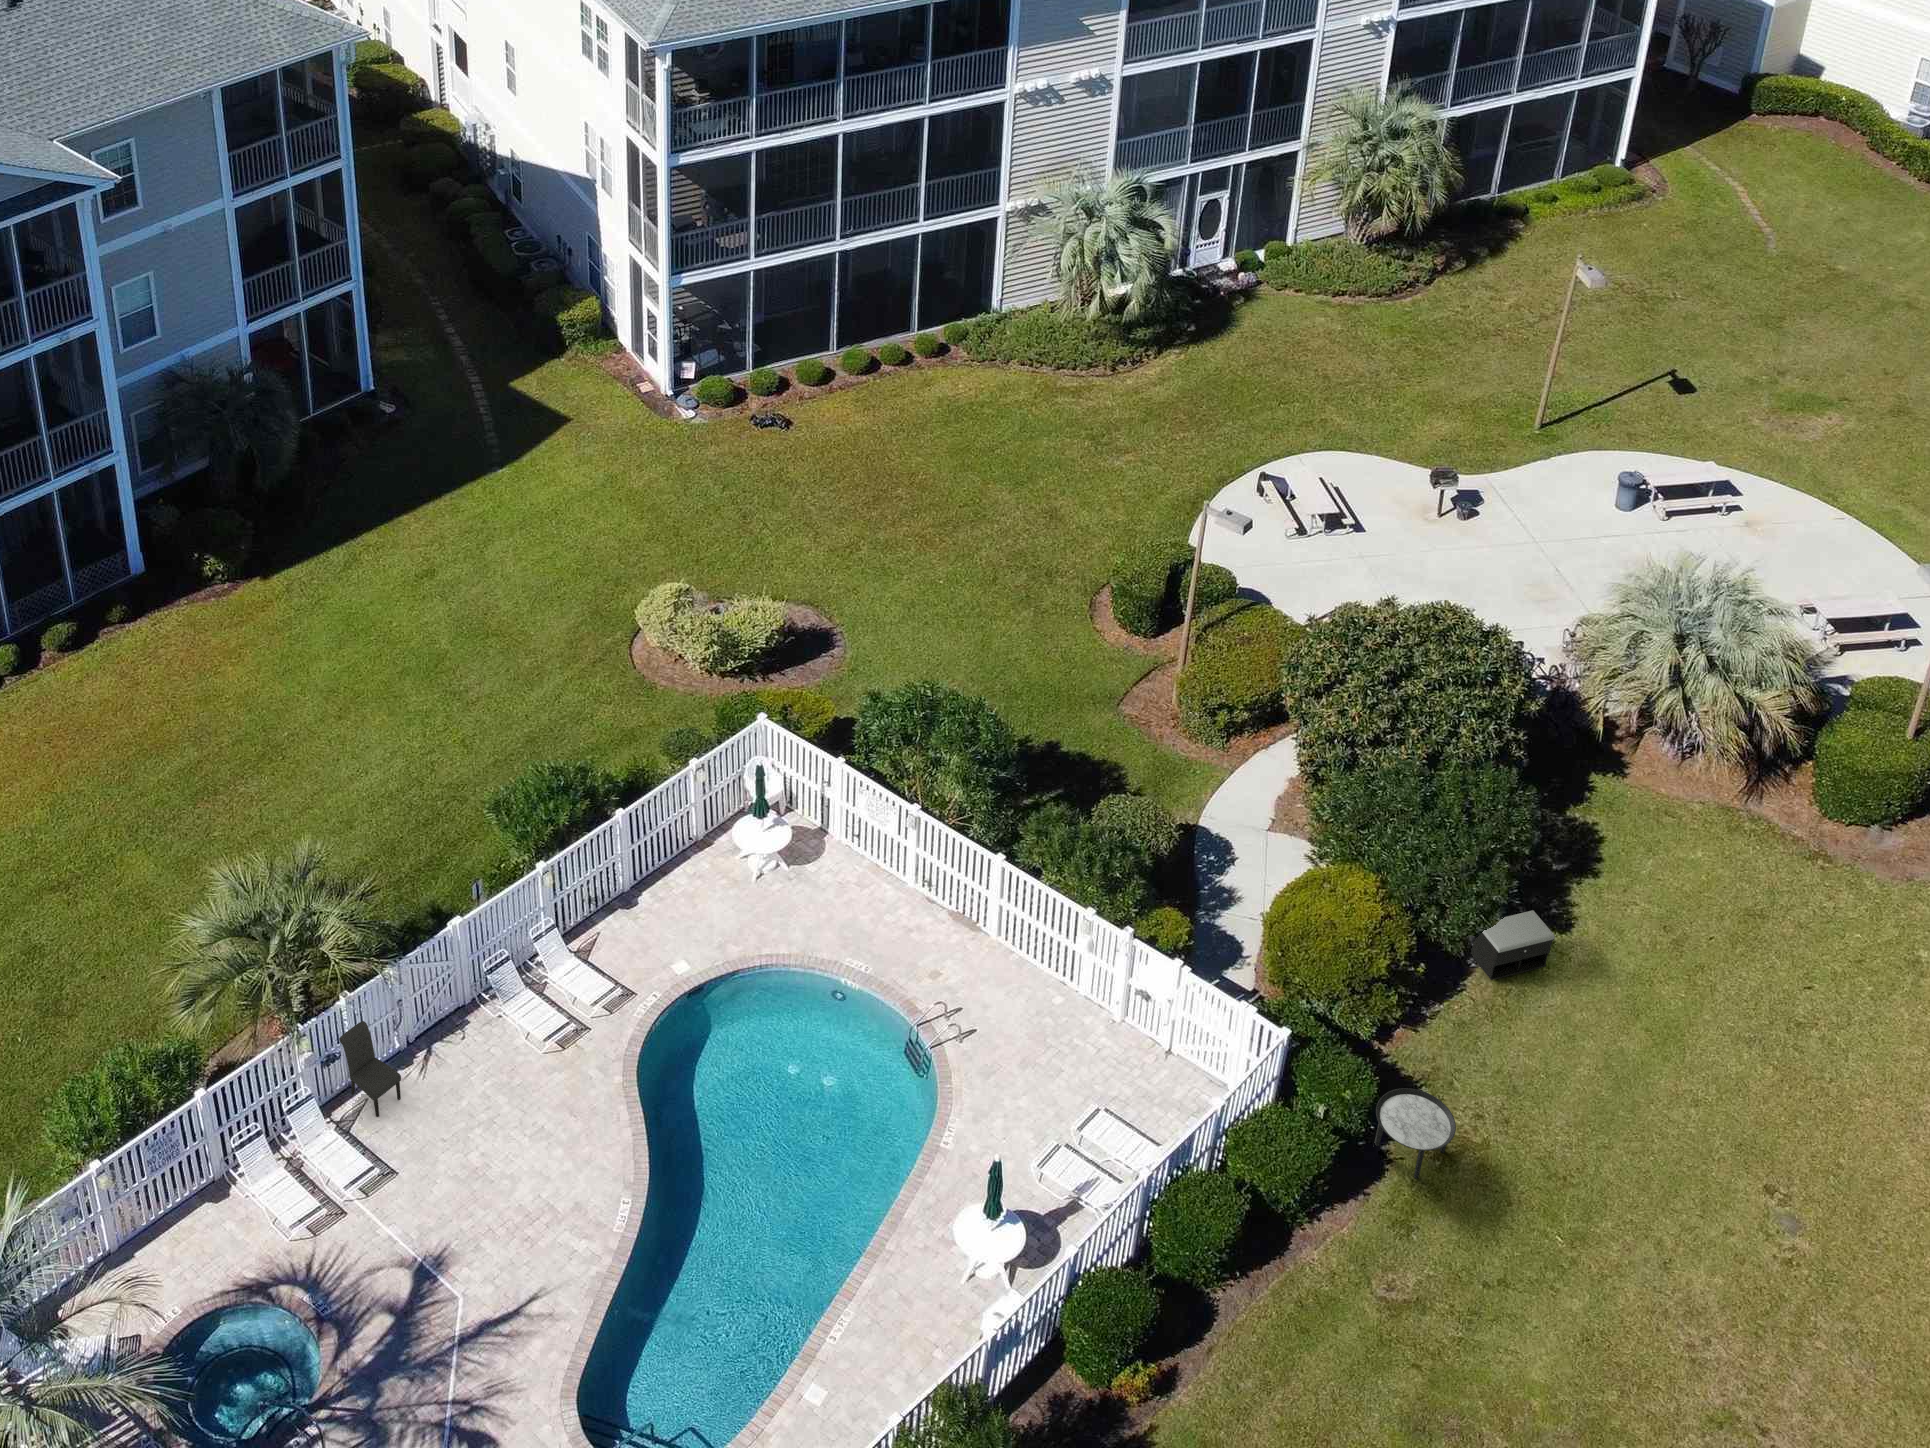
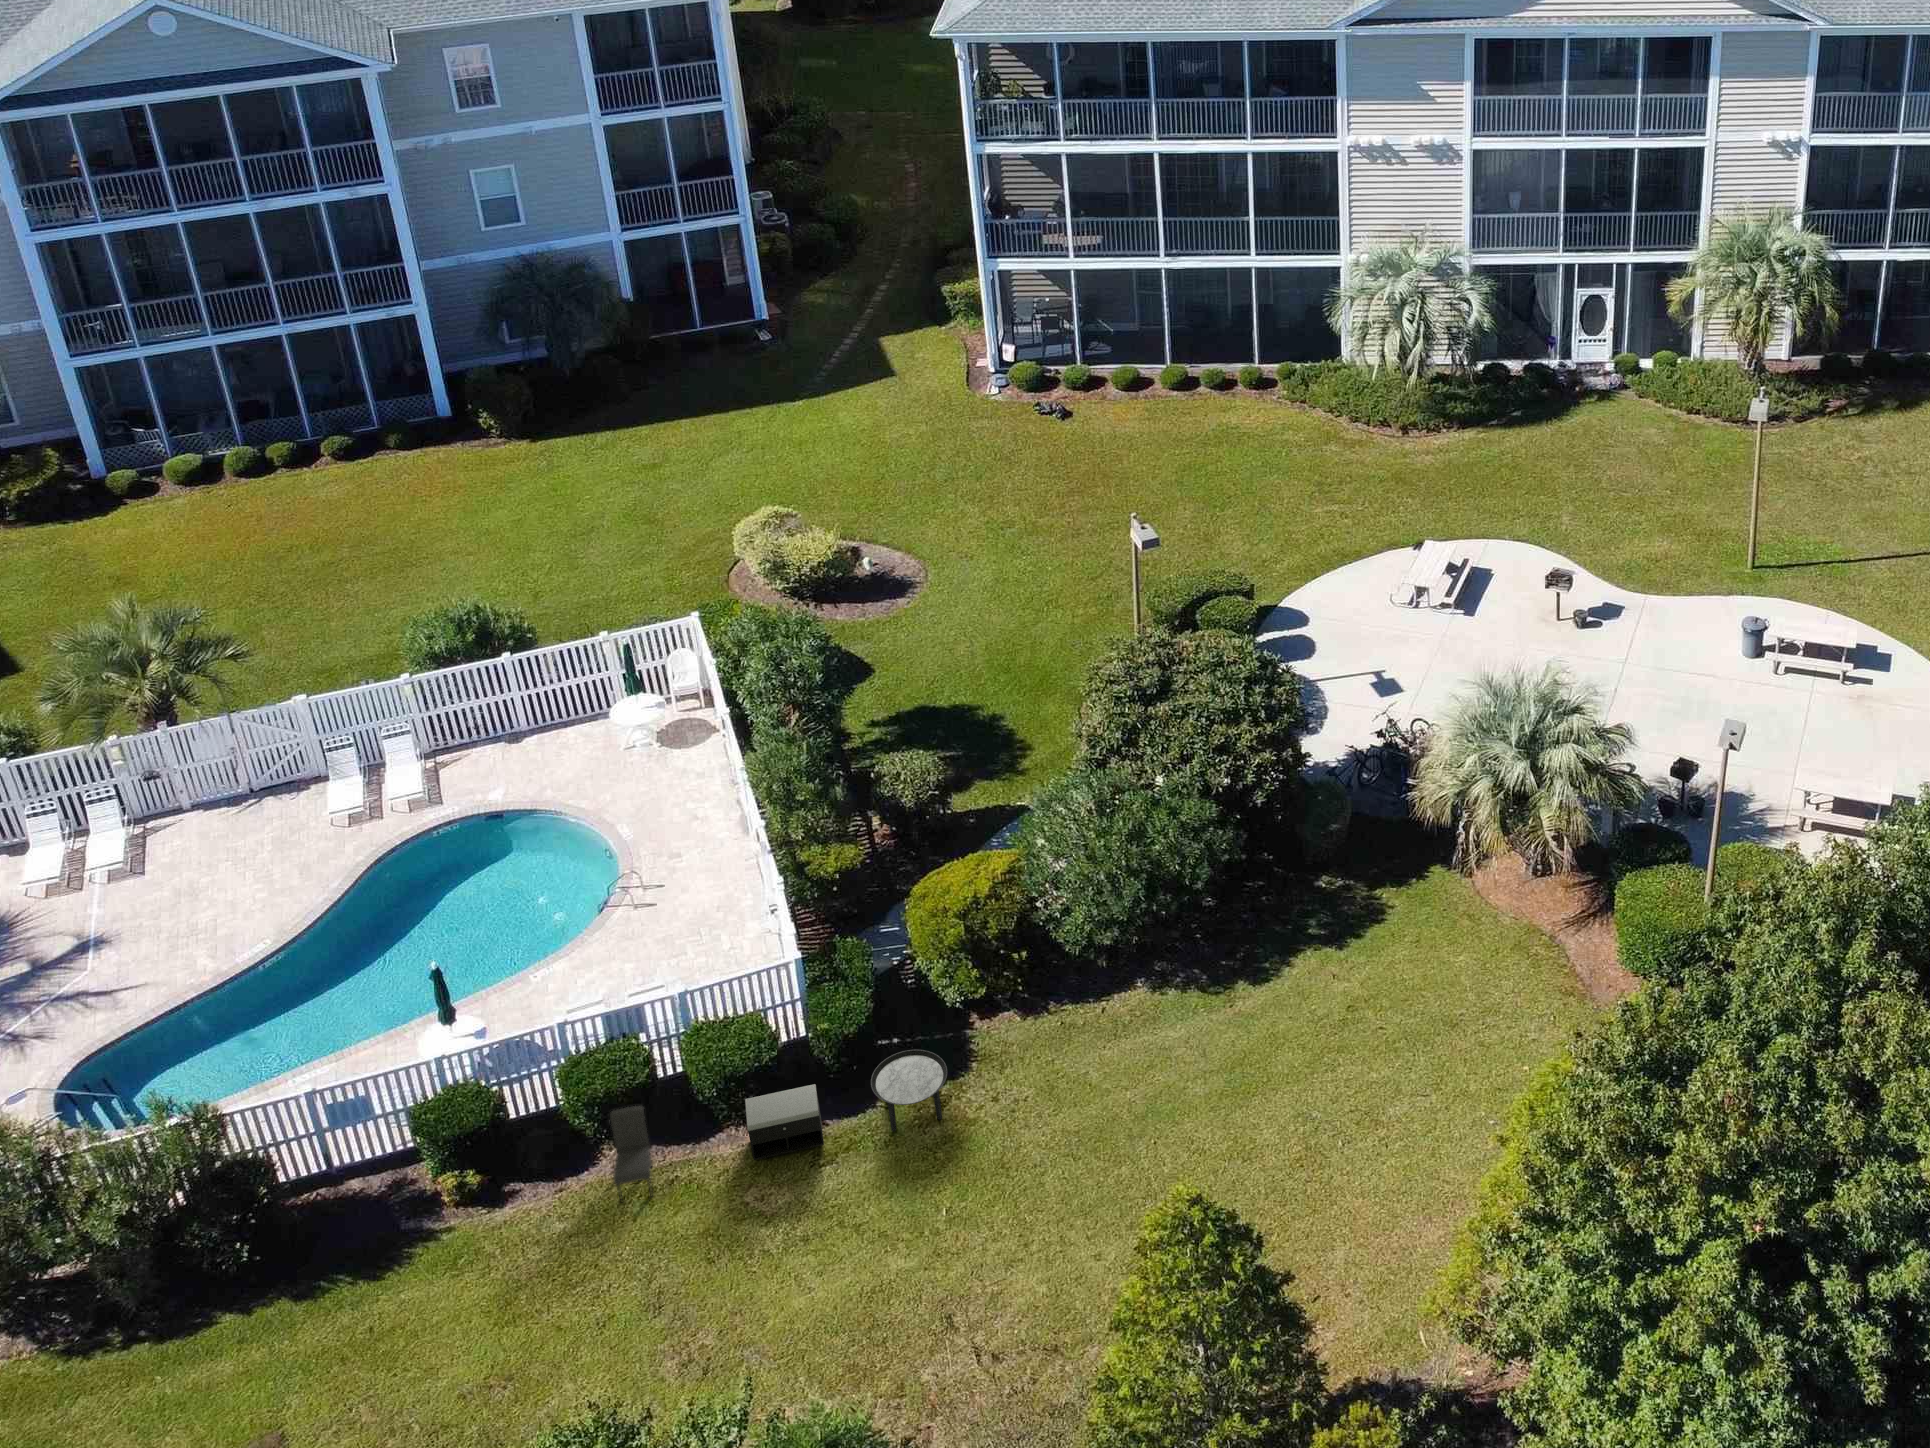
storage bench: present [1471,910,1555,980] -> present [745,1084,824,1160]
chair: present [339,1021,401,1117] -> present [610,1106,653,1201]

